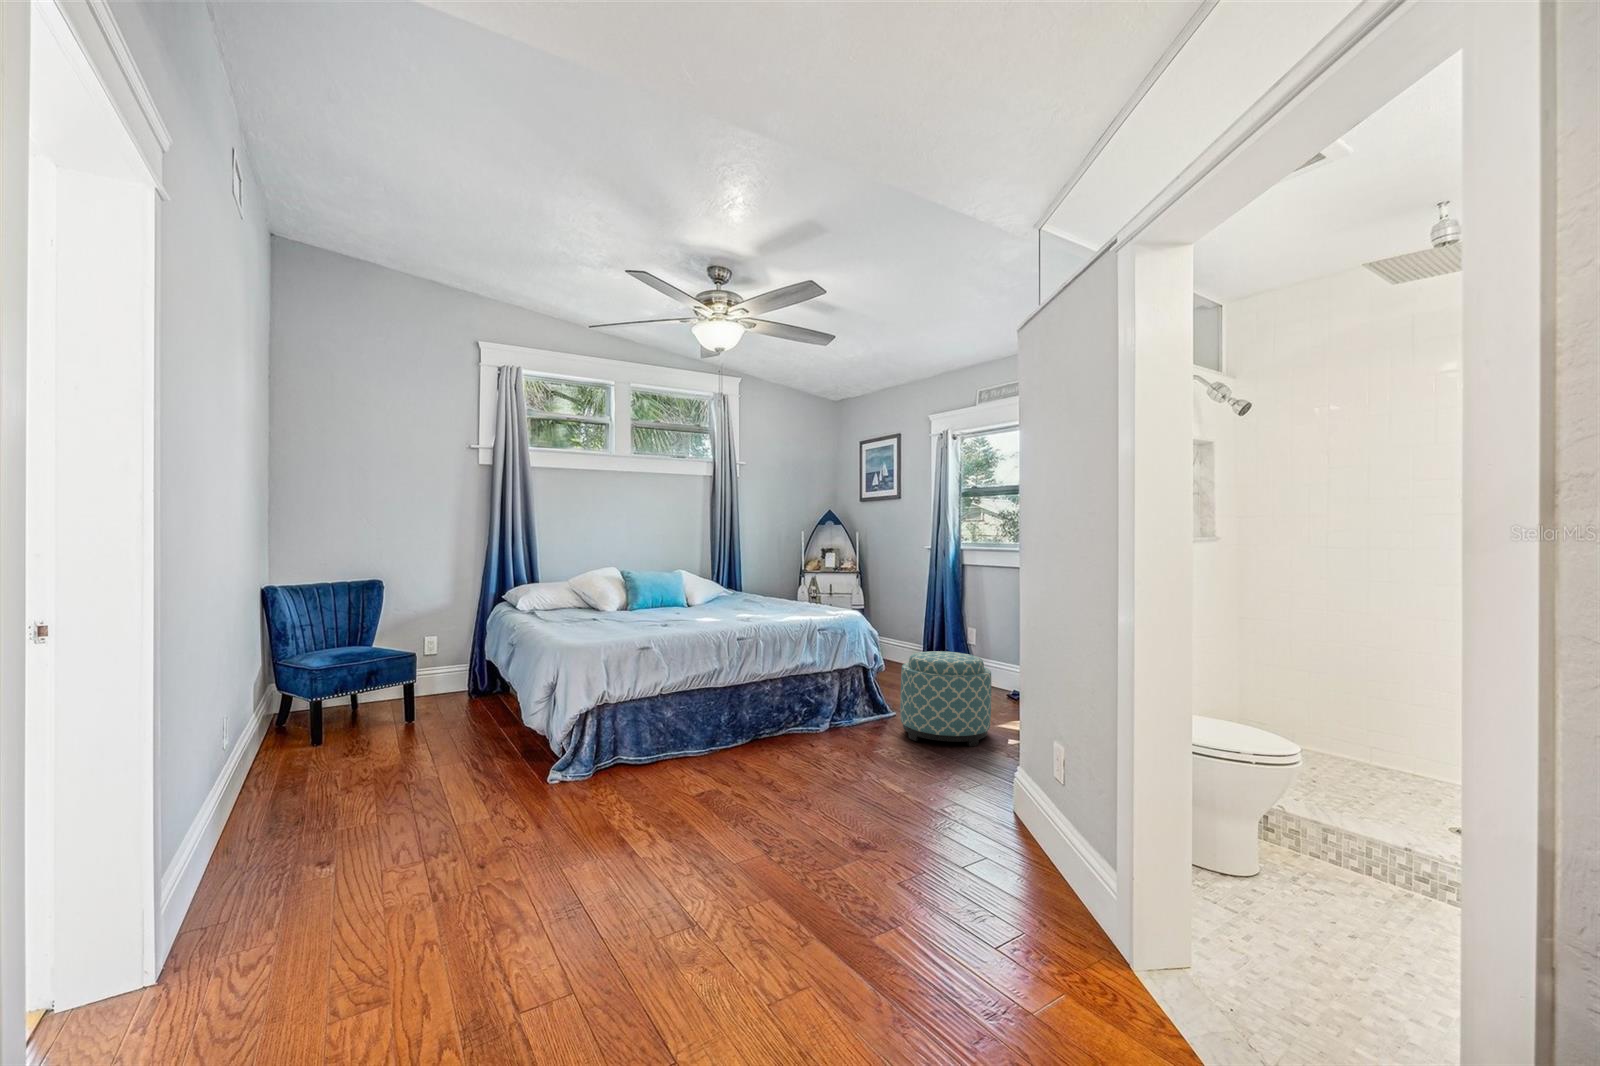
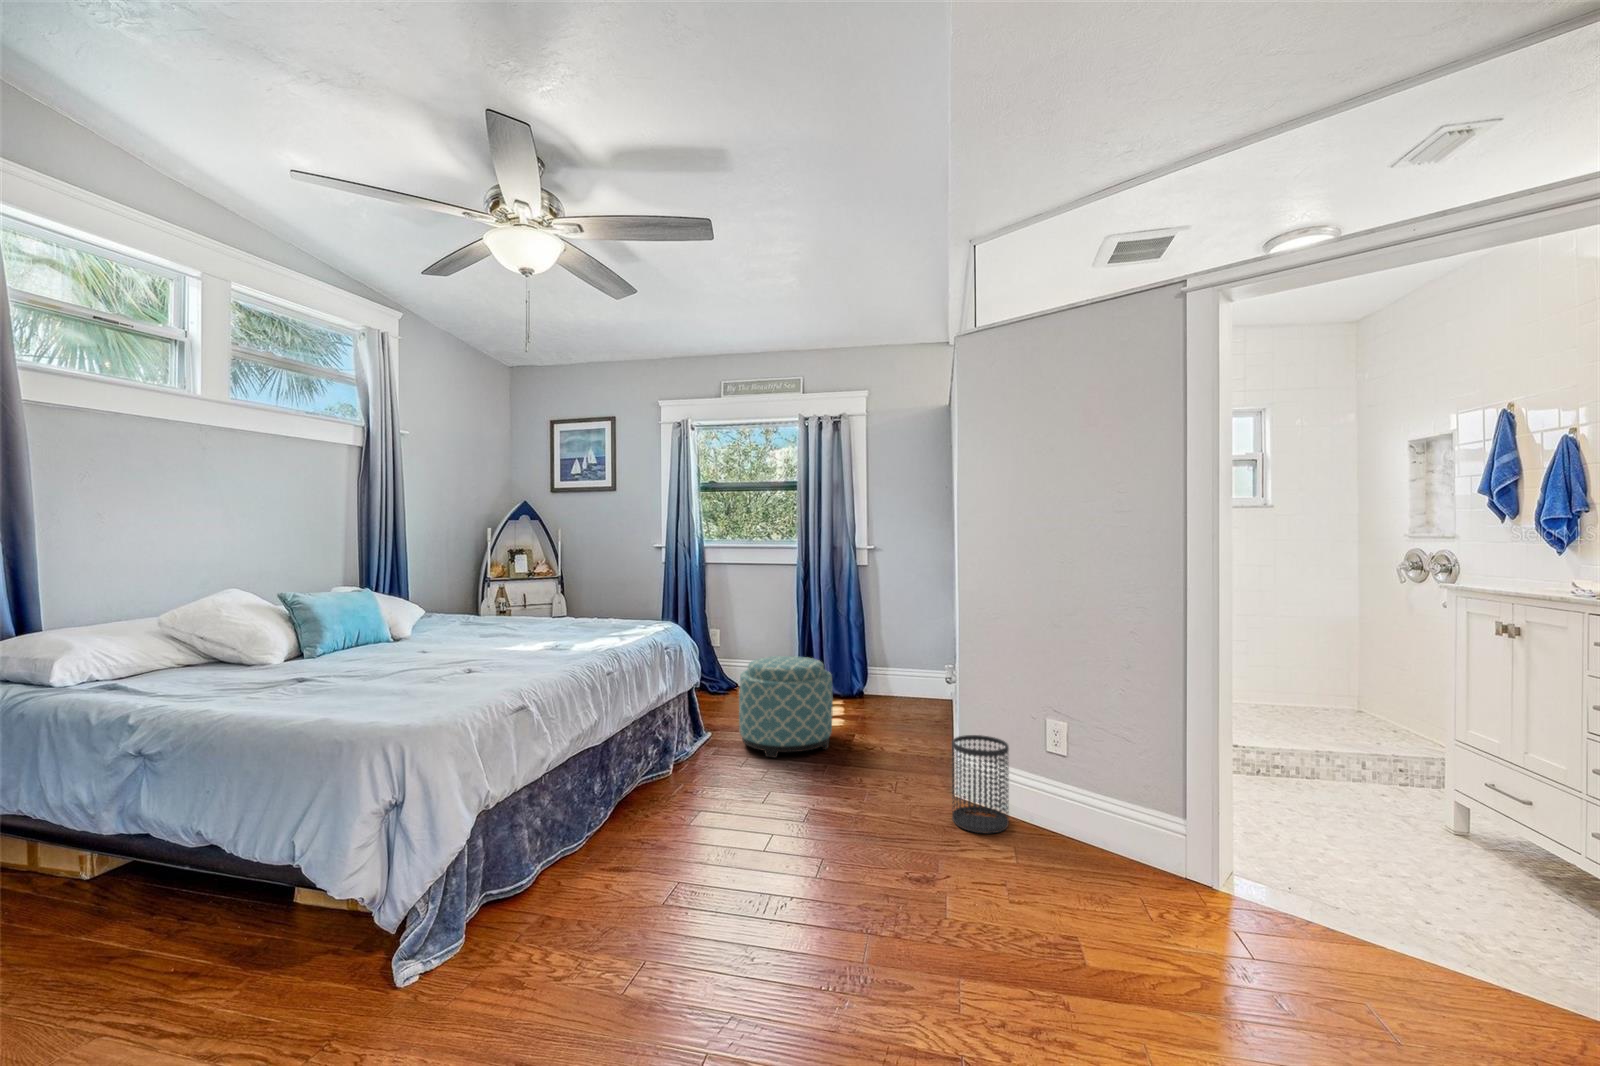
wastebasket: none [969,741,1029,844] -> present [952,735,1009,833]

